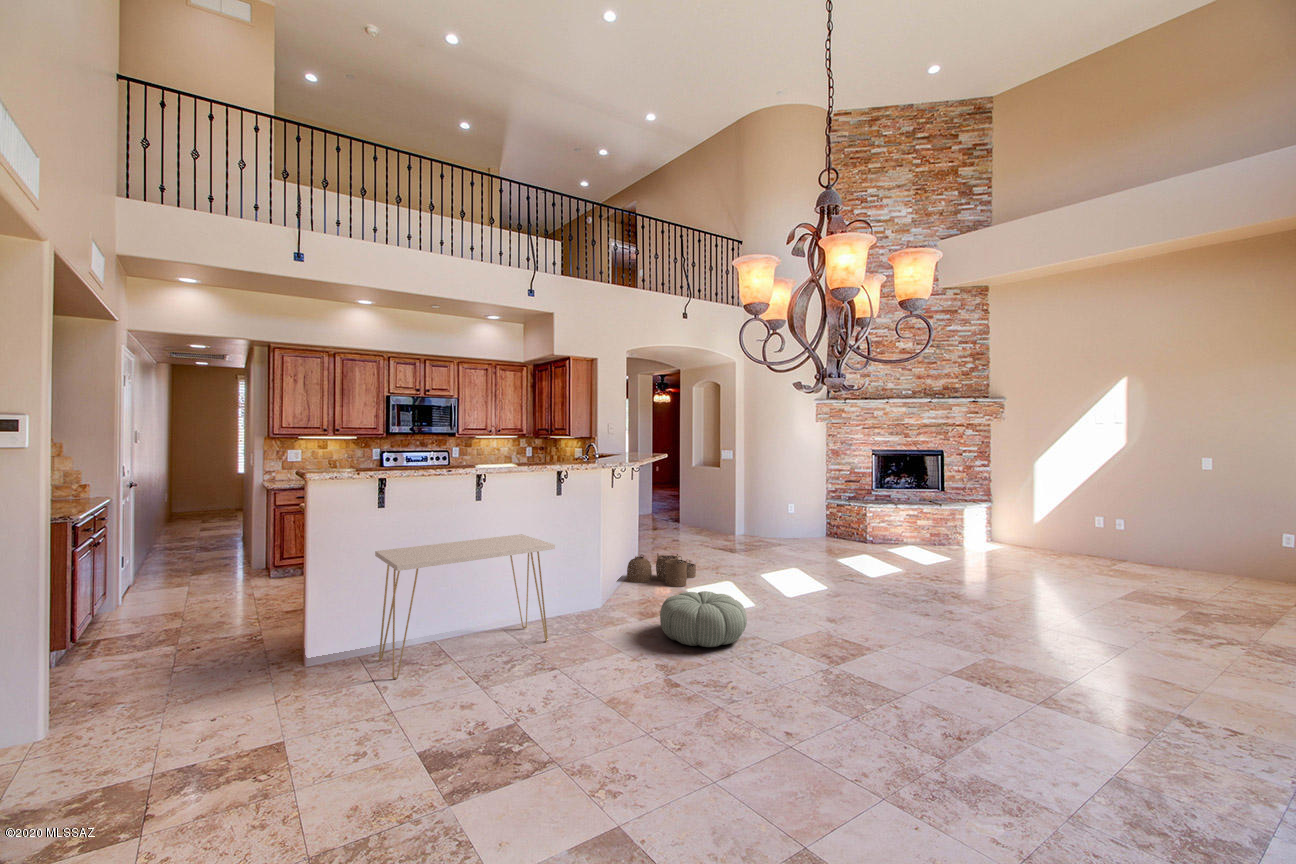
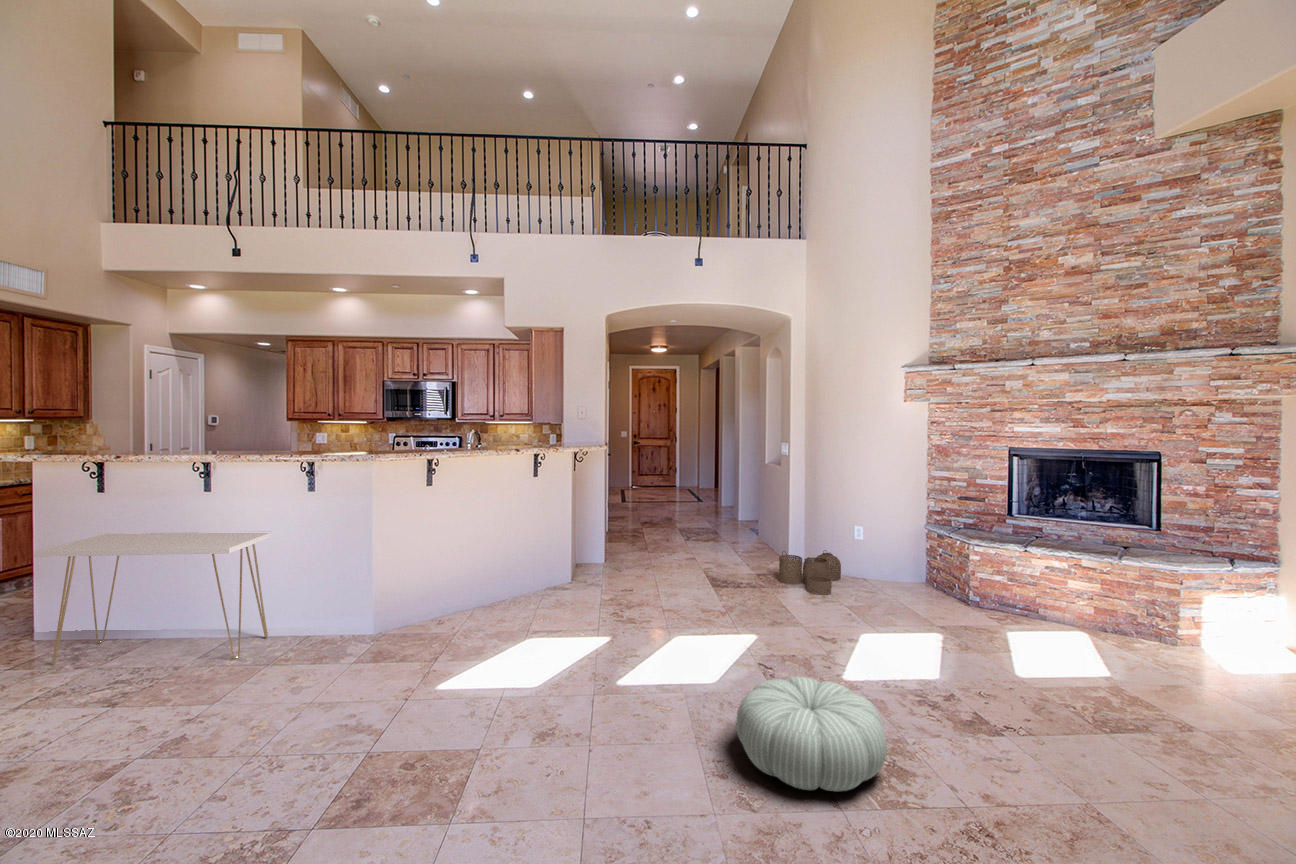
woven basket: present [627,553,696,587] -> present [779,550,841,595]
pouf: present [660,591,747,647] -> present [736,676,887,791]

